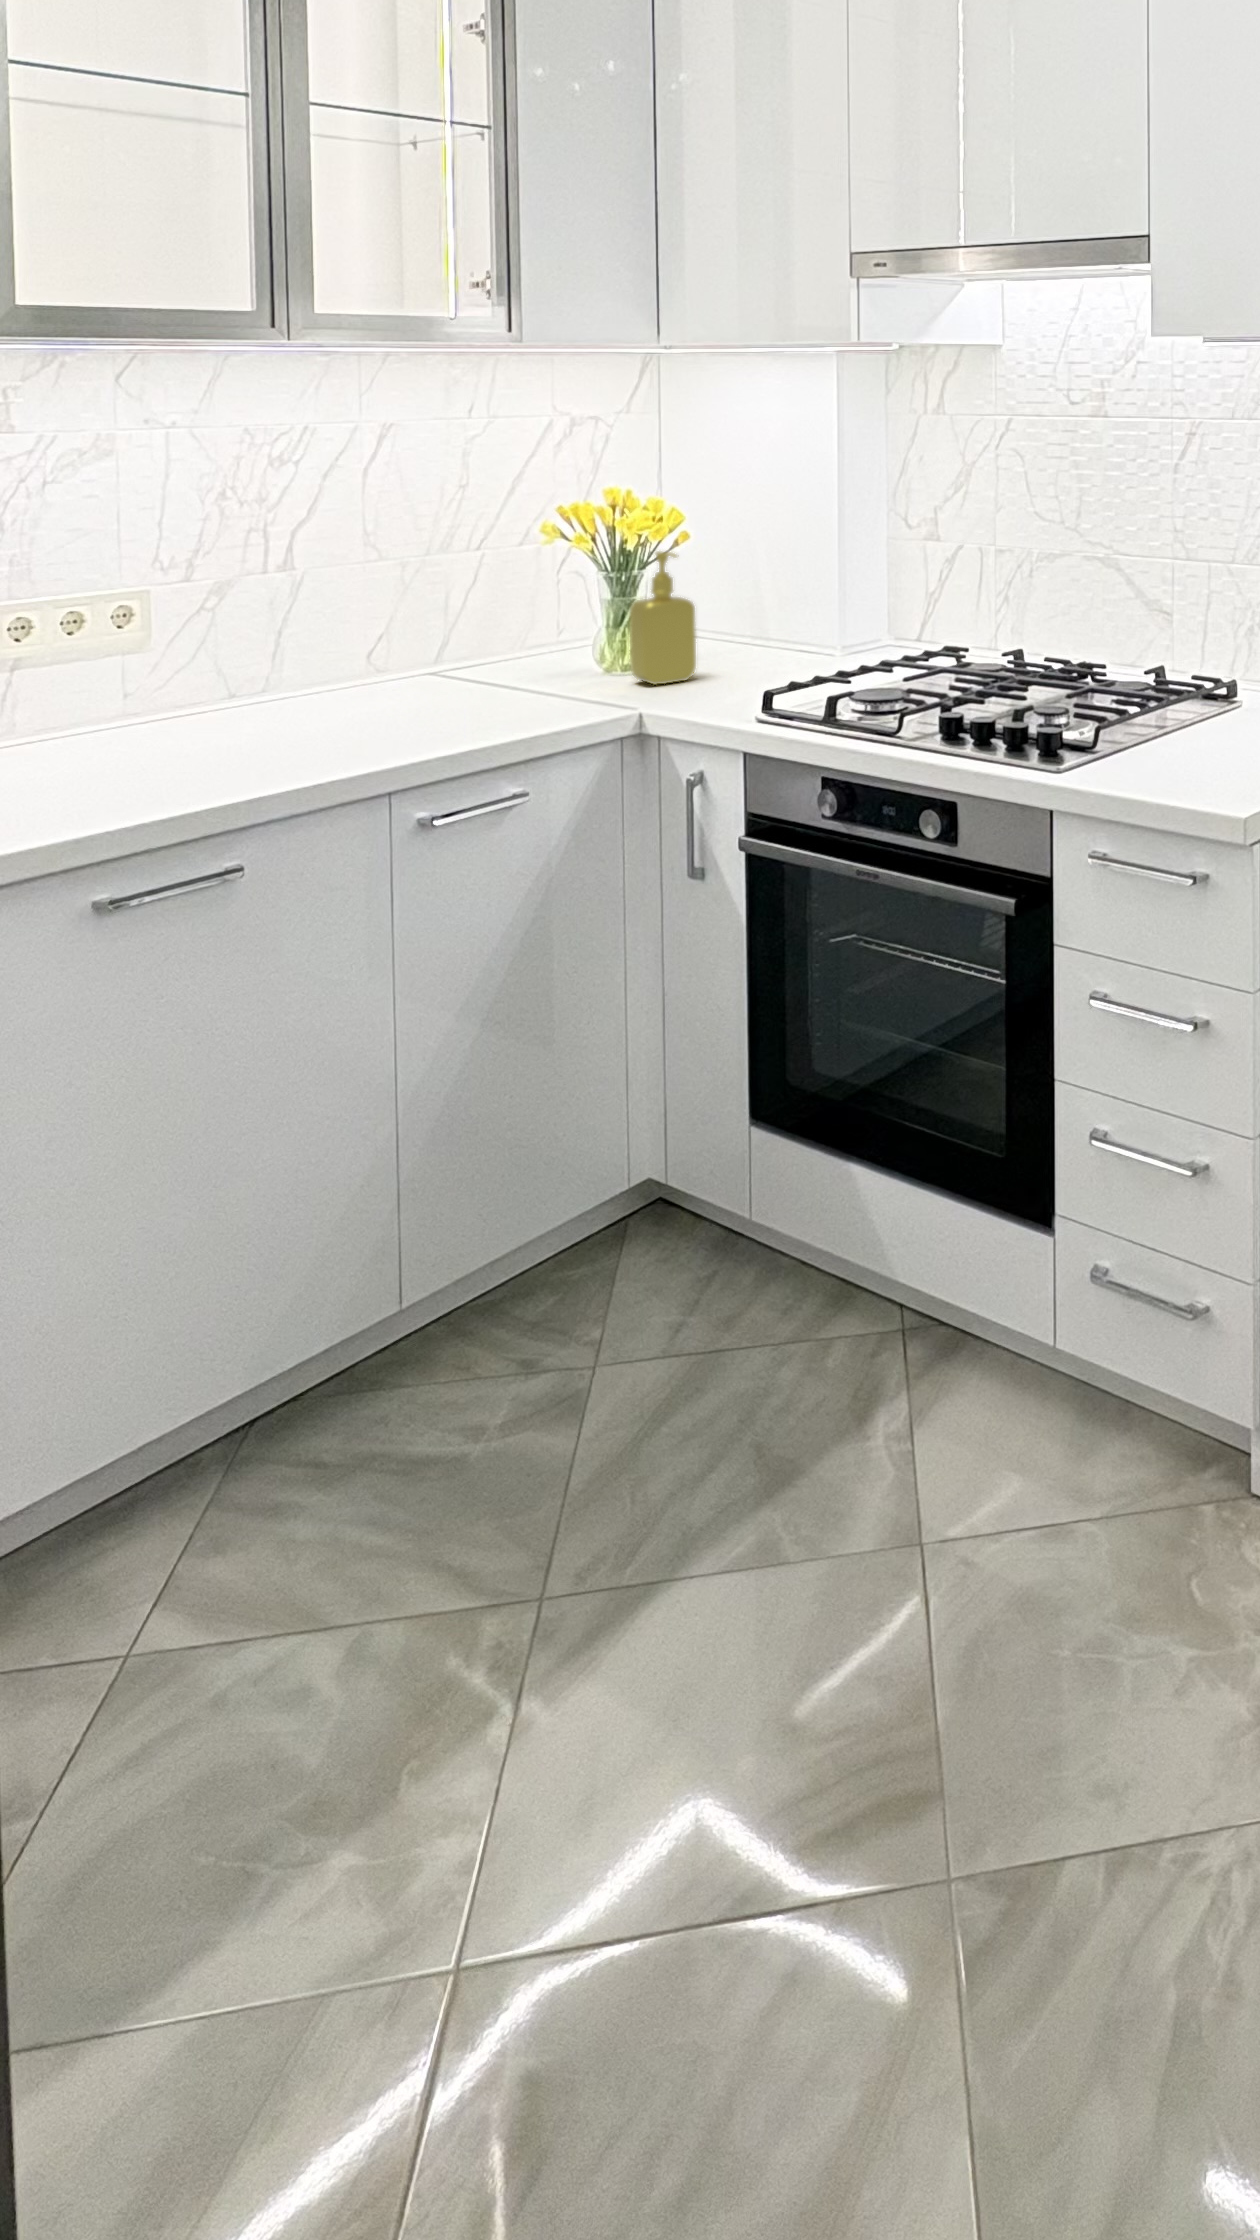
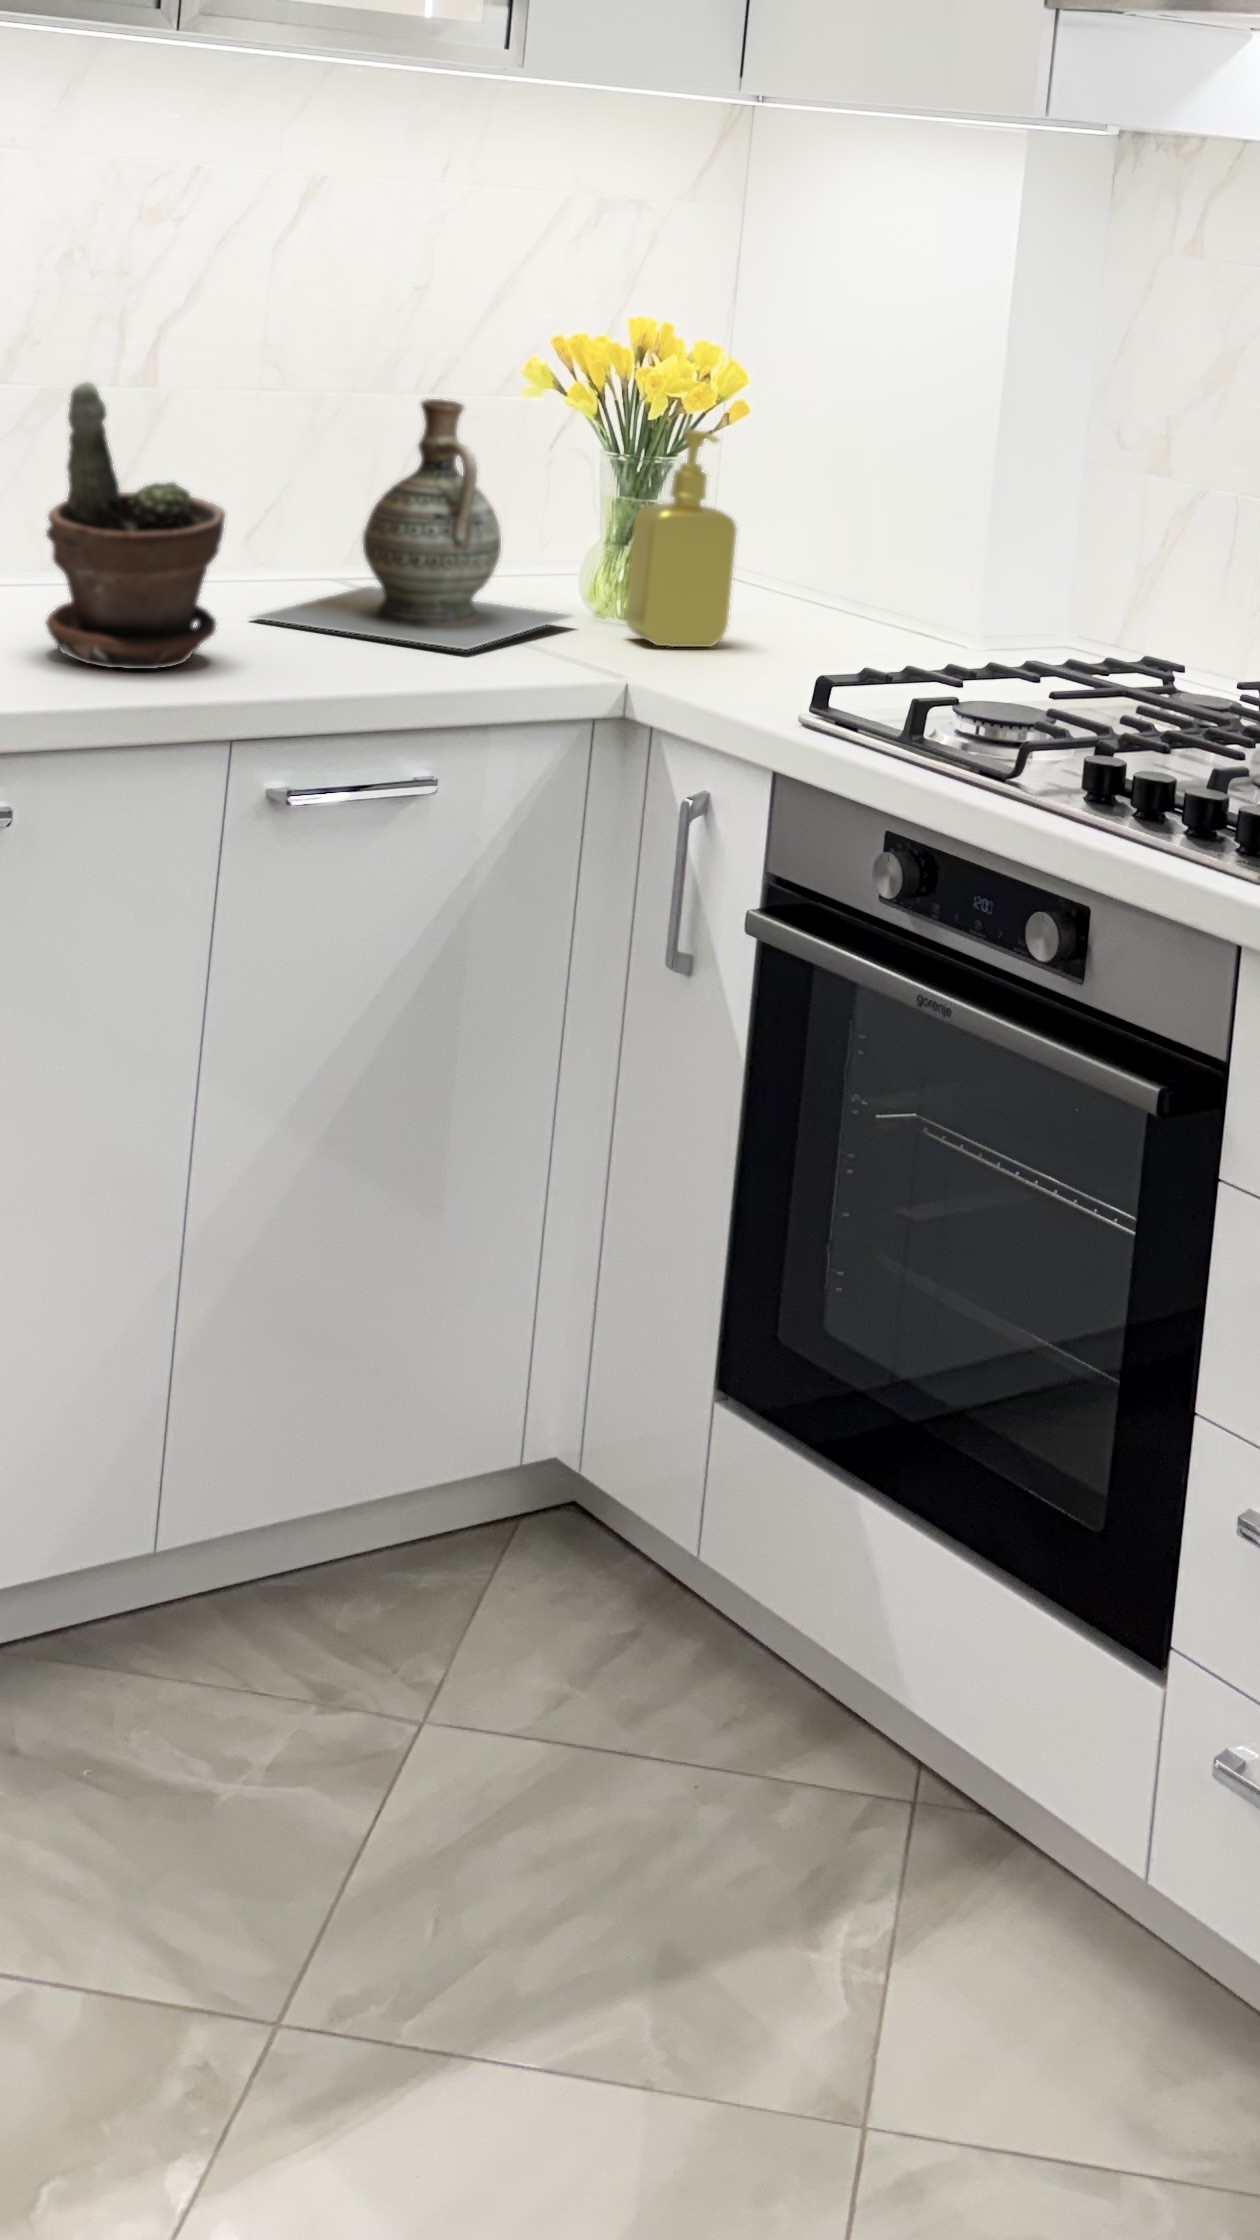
ceramic jug: none [383,554,600,709] -> present [255,399,574,650]
potted plant: none [240,576,368,759] -> present [46,382,225,669]

